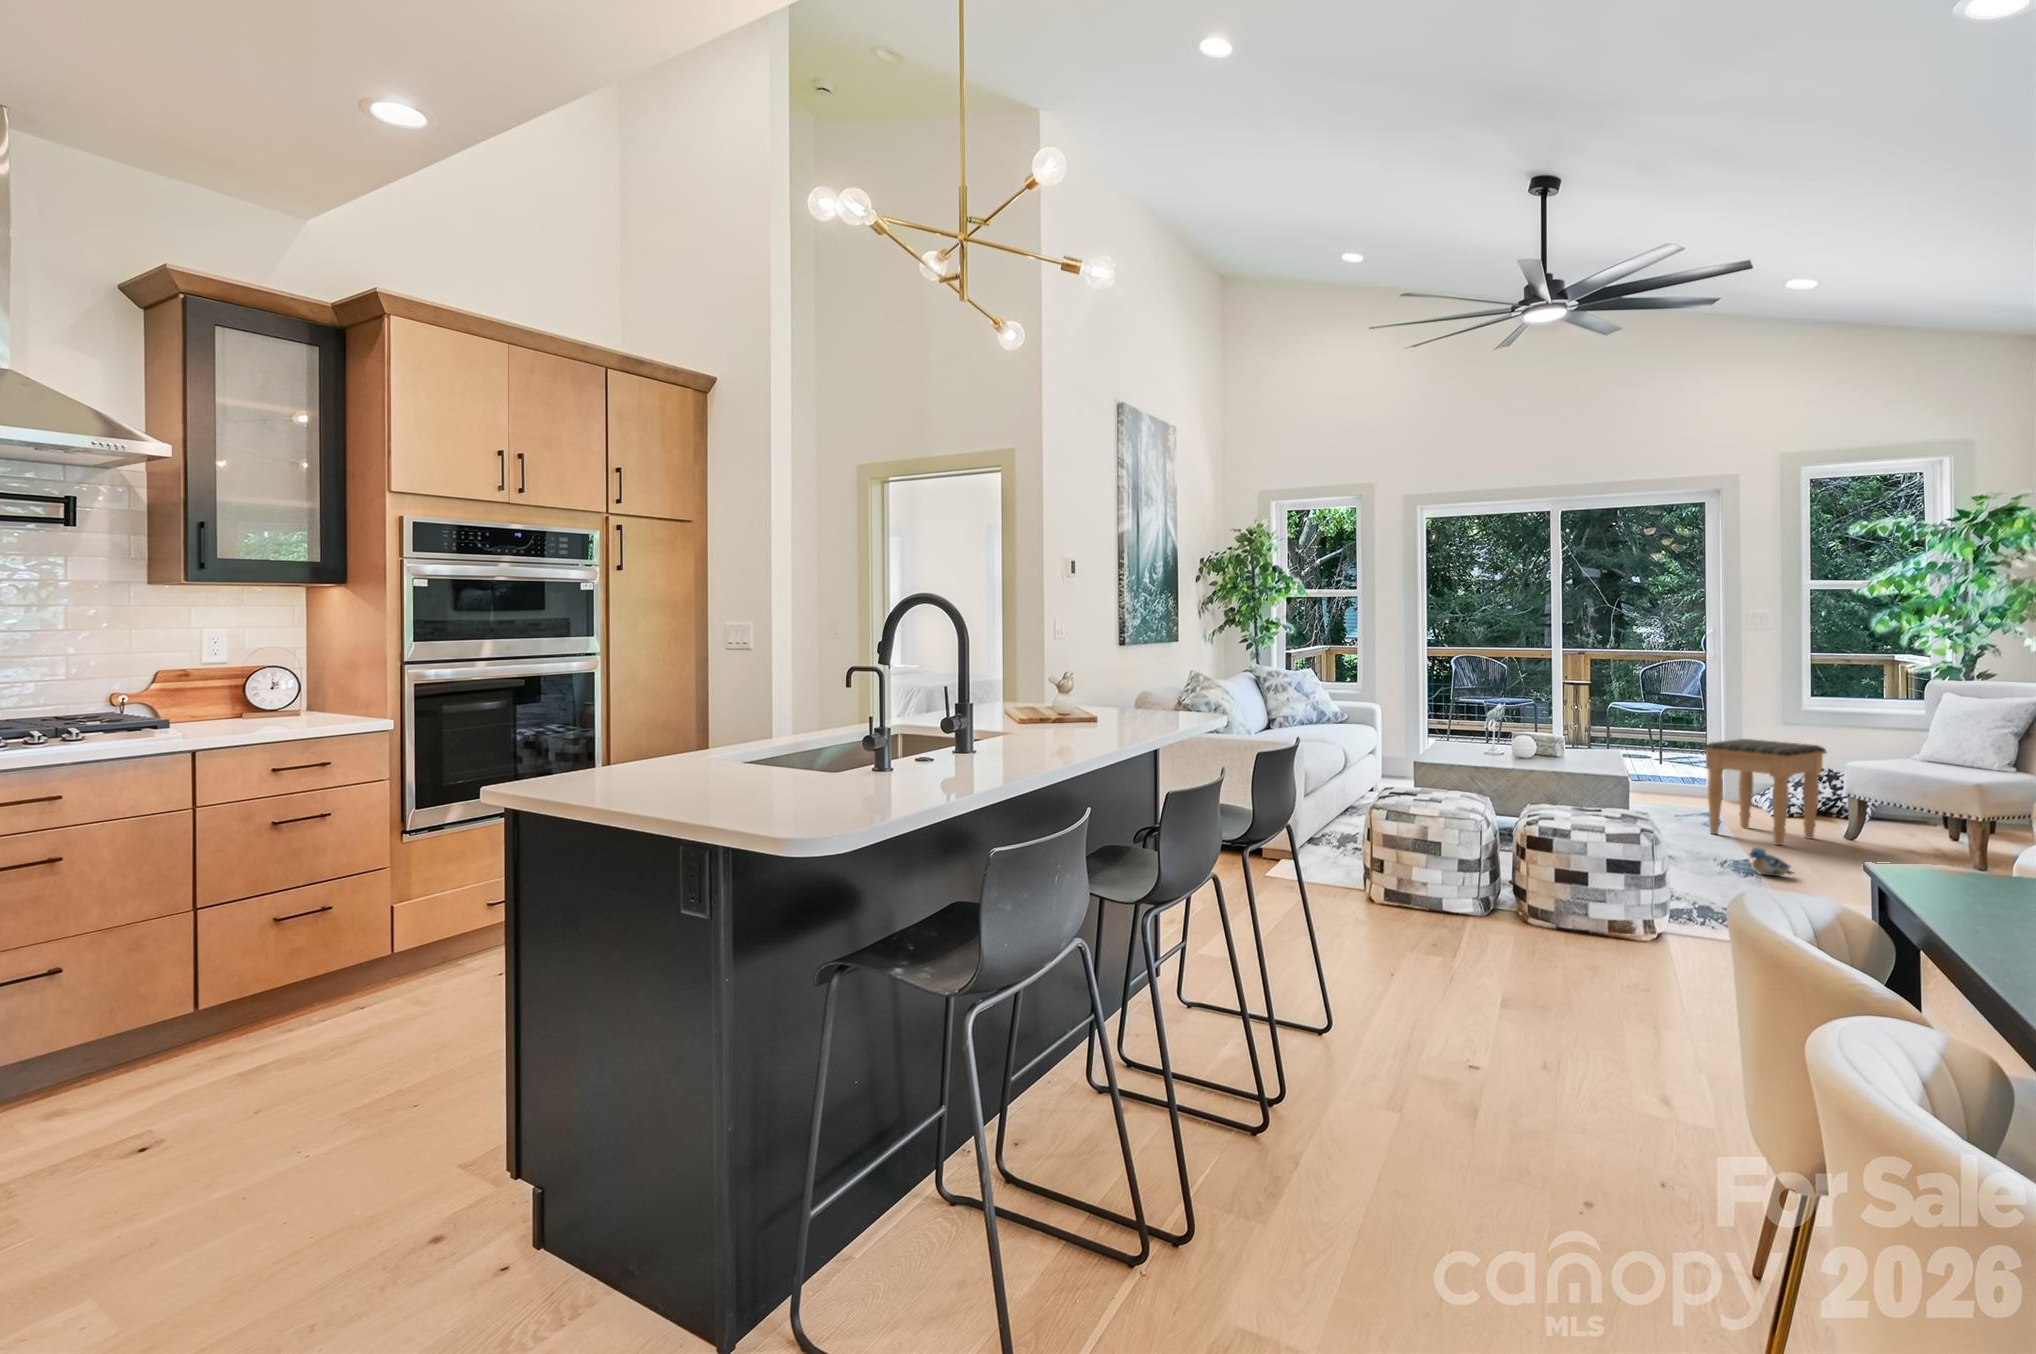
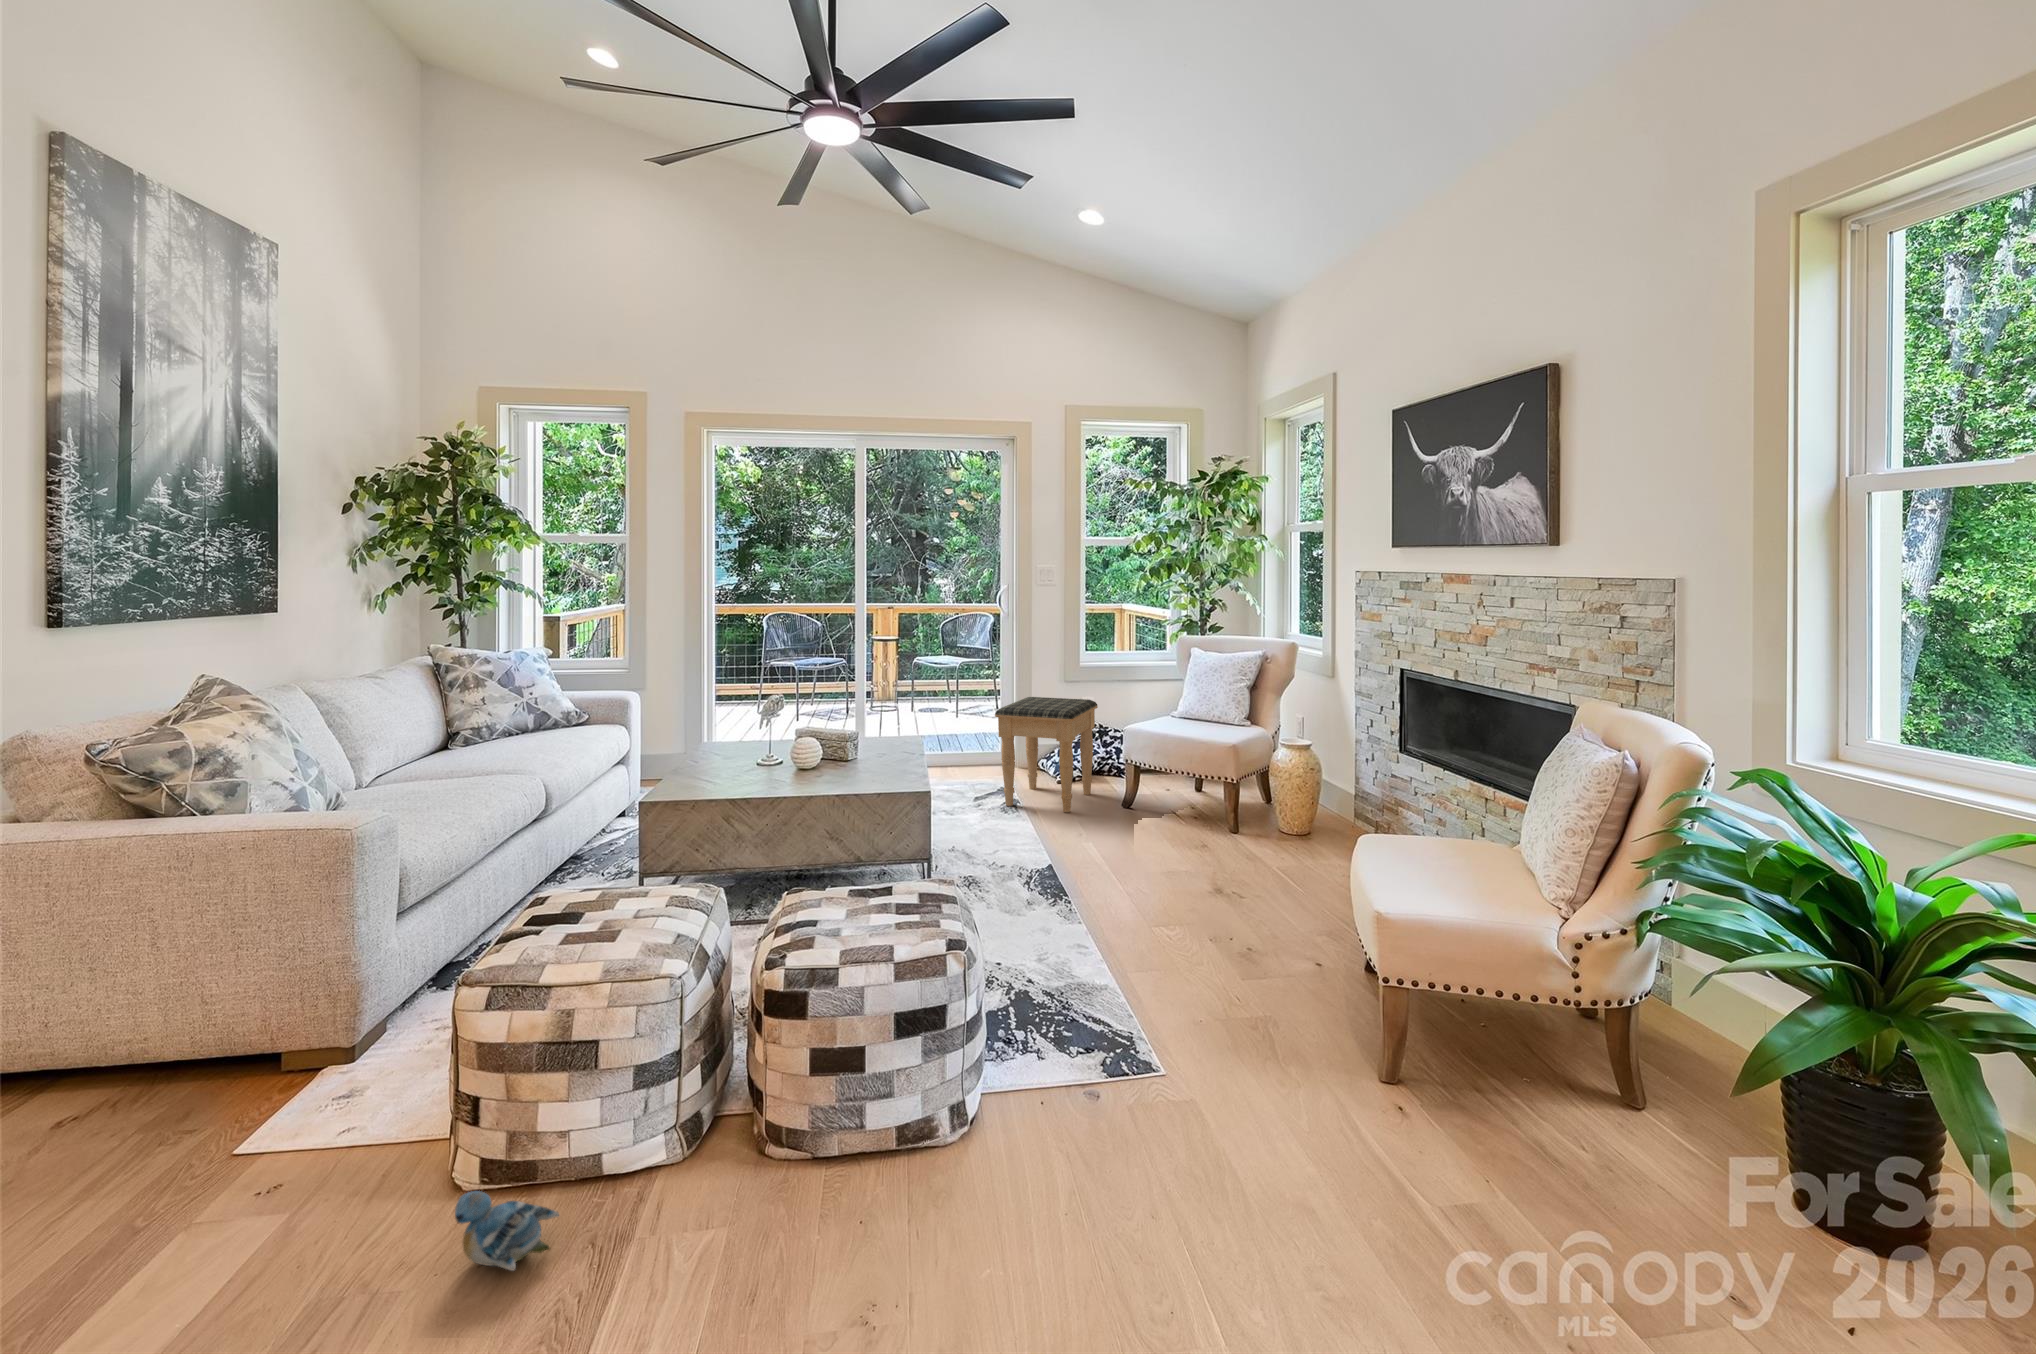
plush toy: present [1750,847,1793,876] -> present [455,1191,559,1271]

